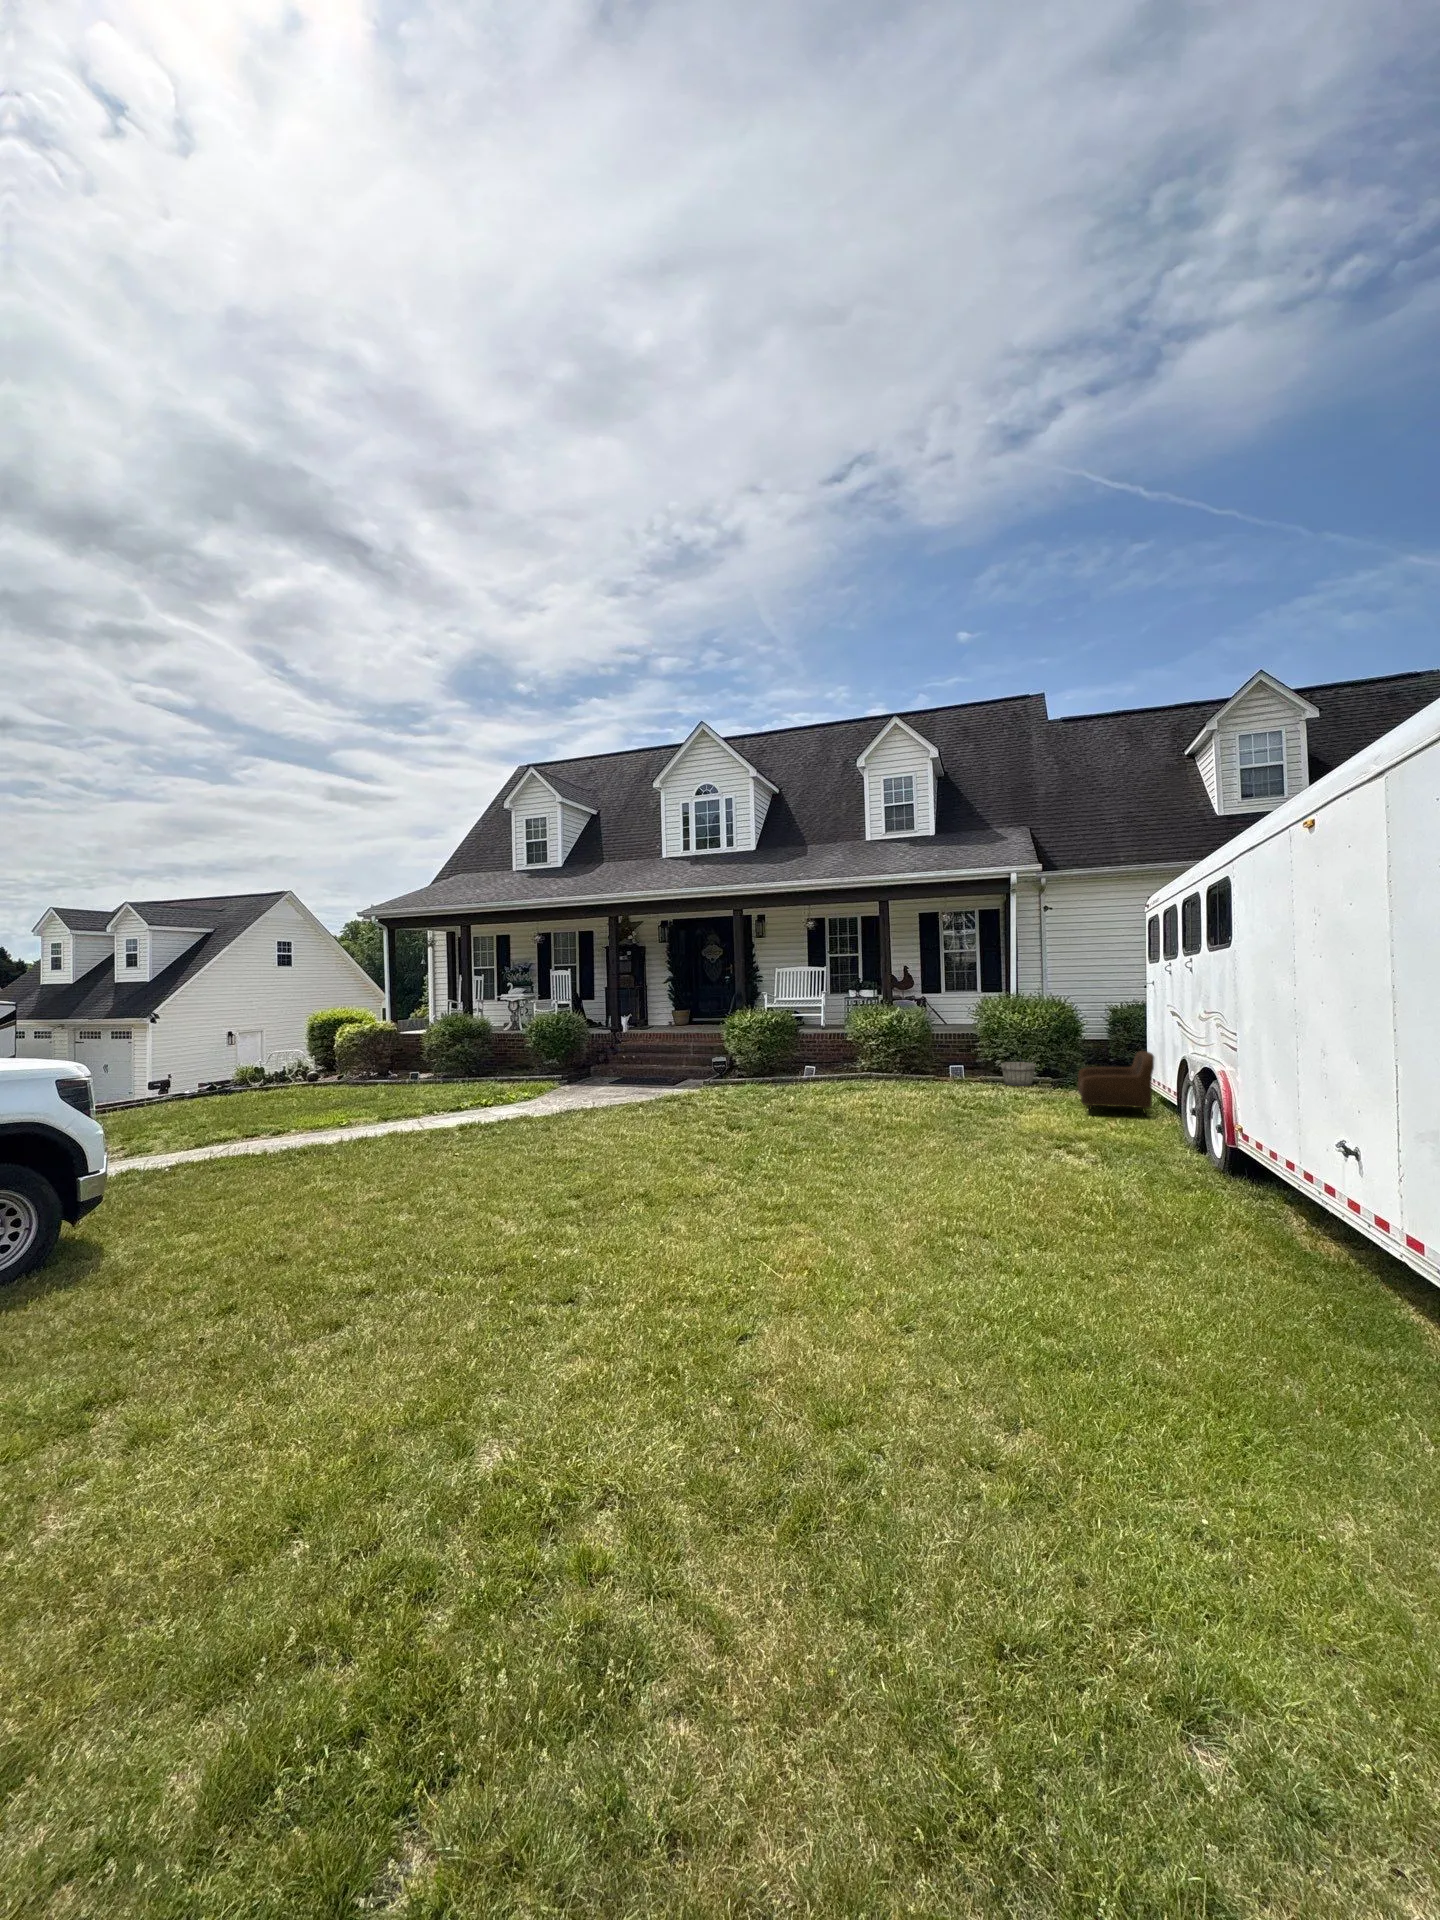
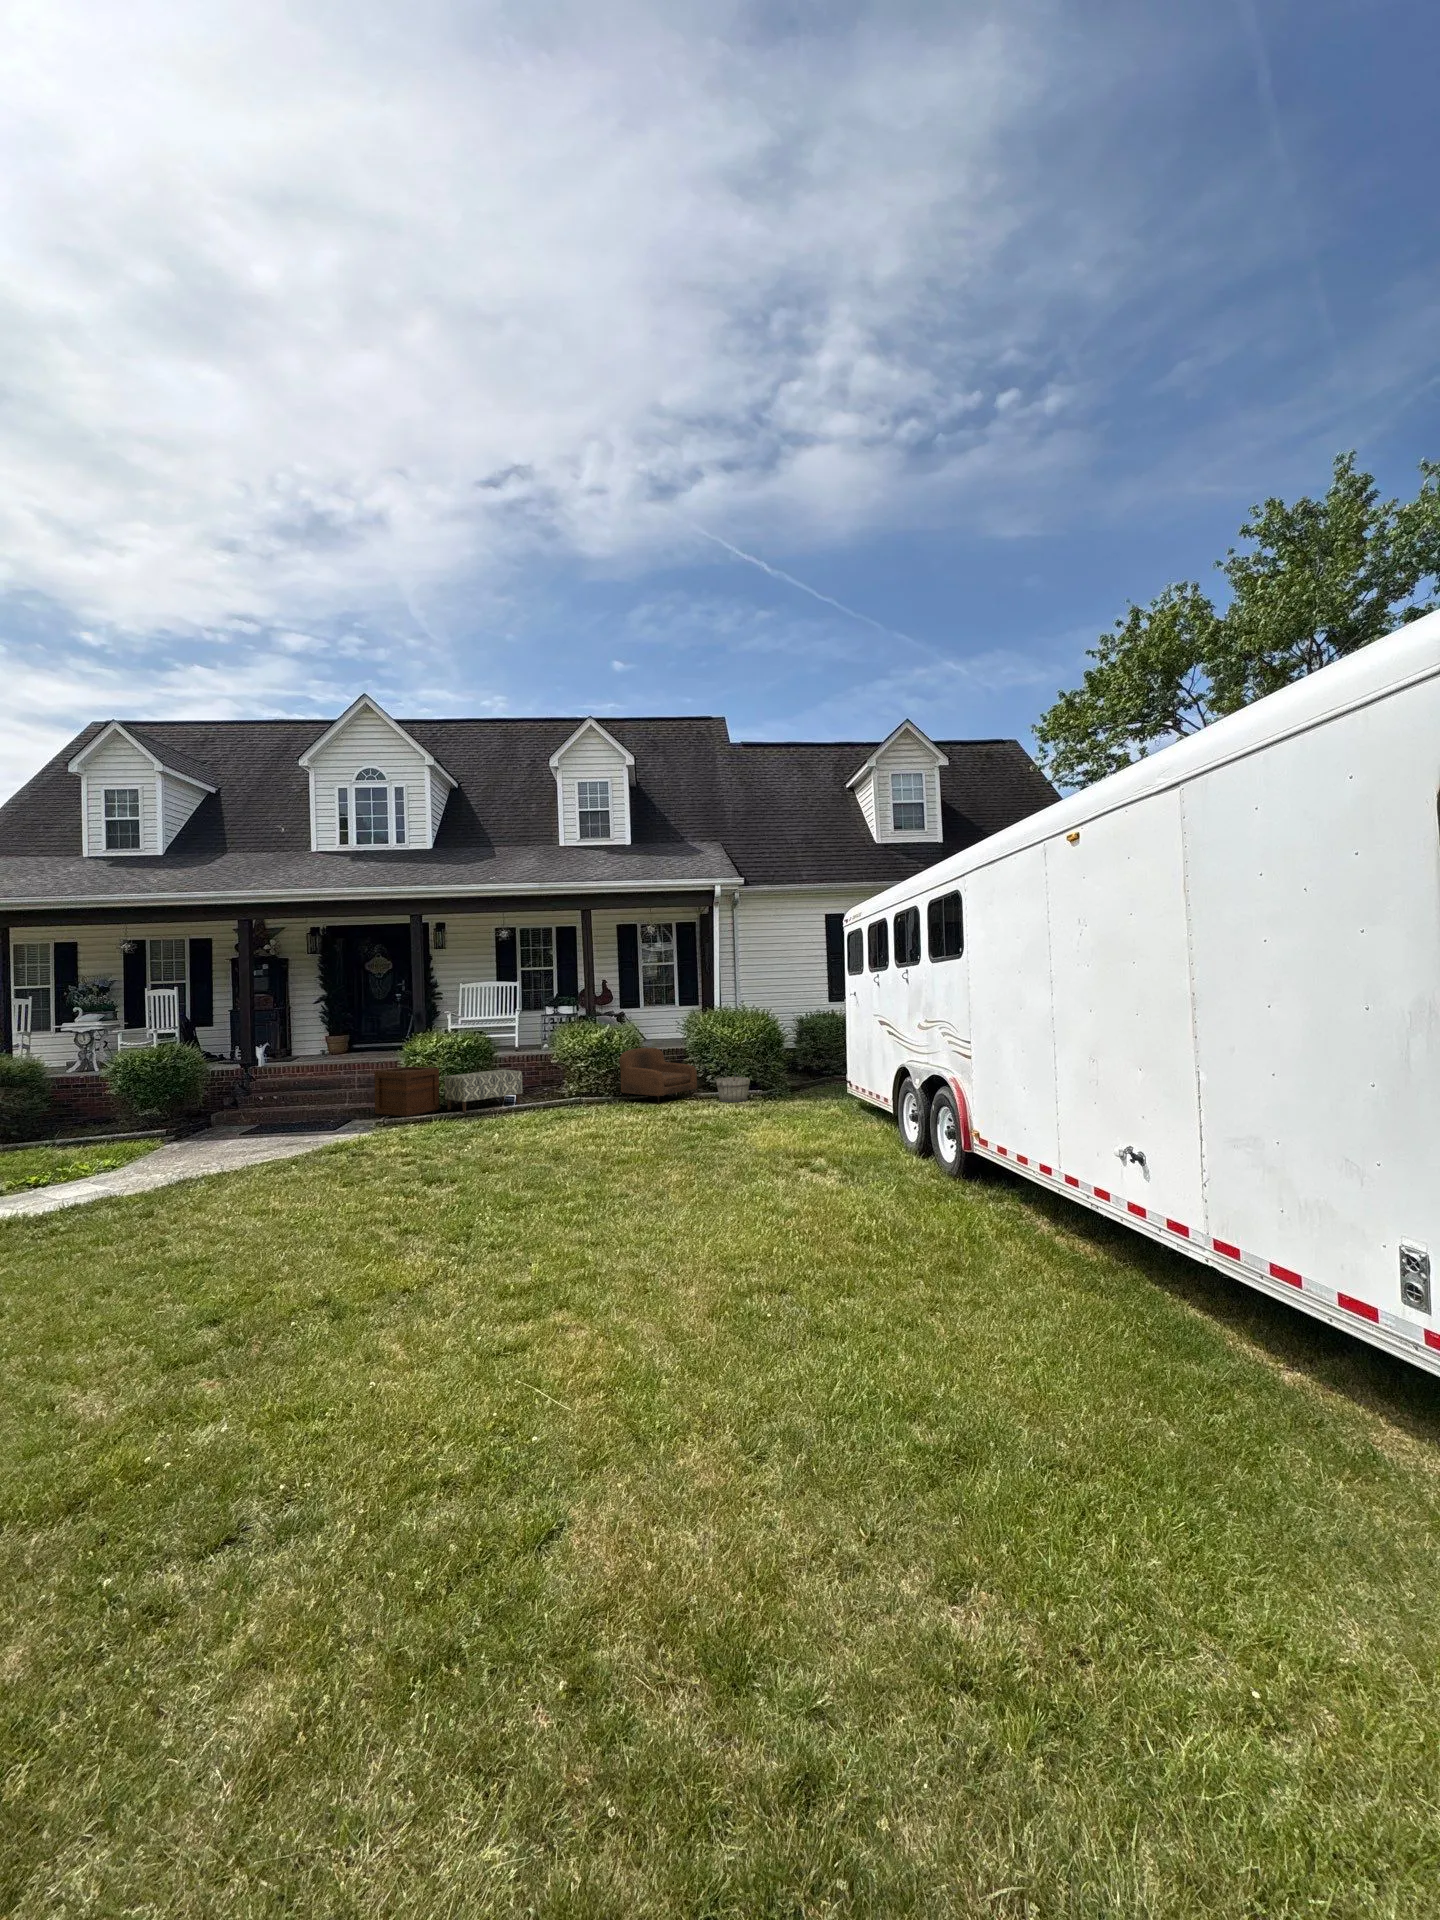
wooden crate: none [705,1038,755,1079] -> present [375,1067,439,1117]
bench: none [759,1044,824,1079] -> present [445,1069,522,1112]
armchair: present [1078,1051,1154,1115] -> present [619,1048,697,1104]

